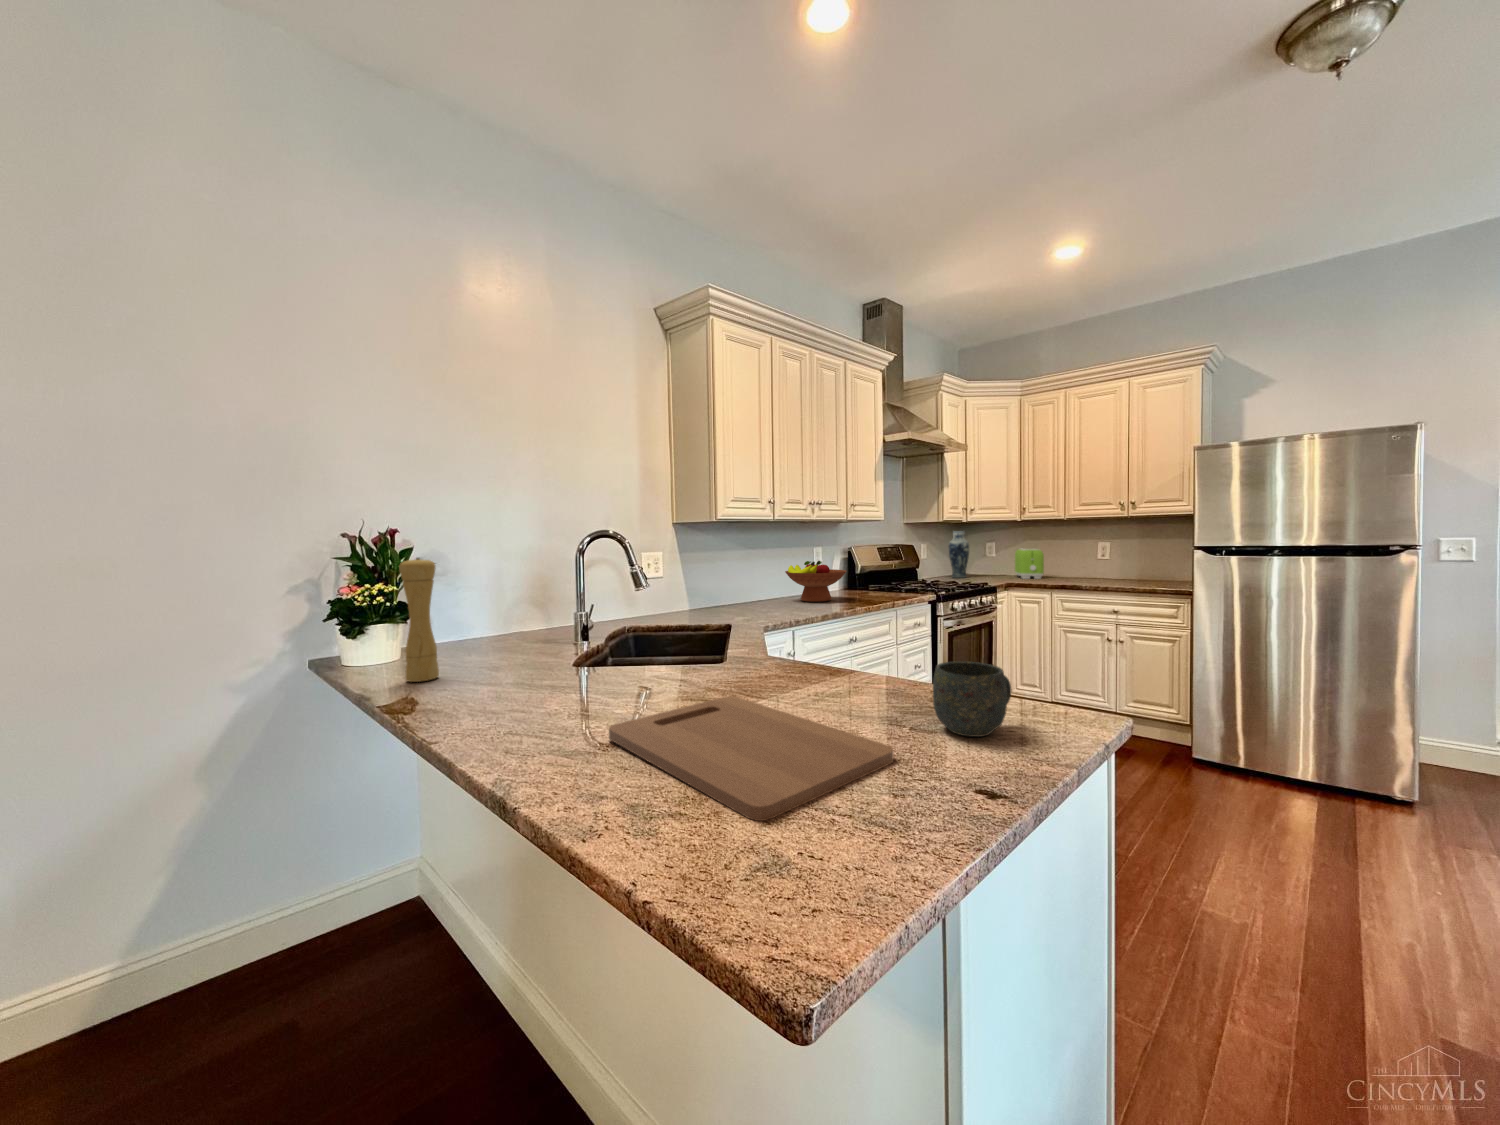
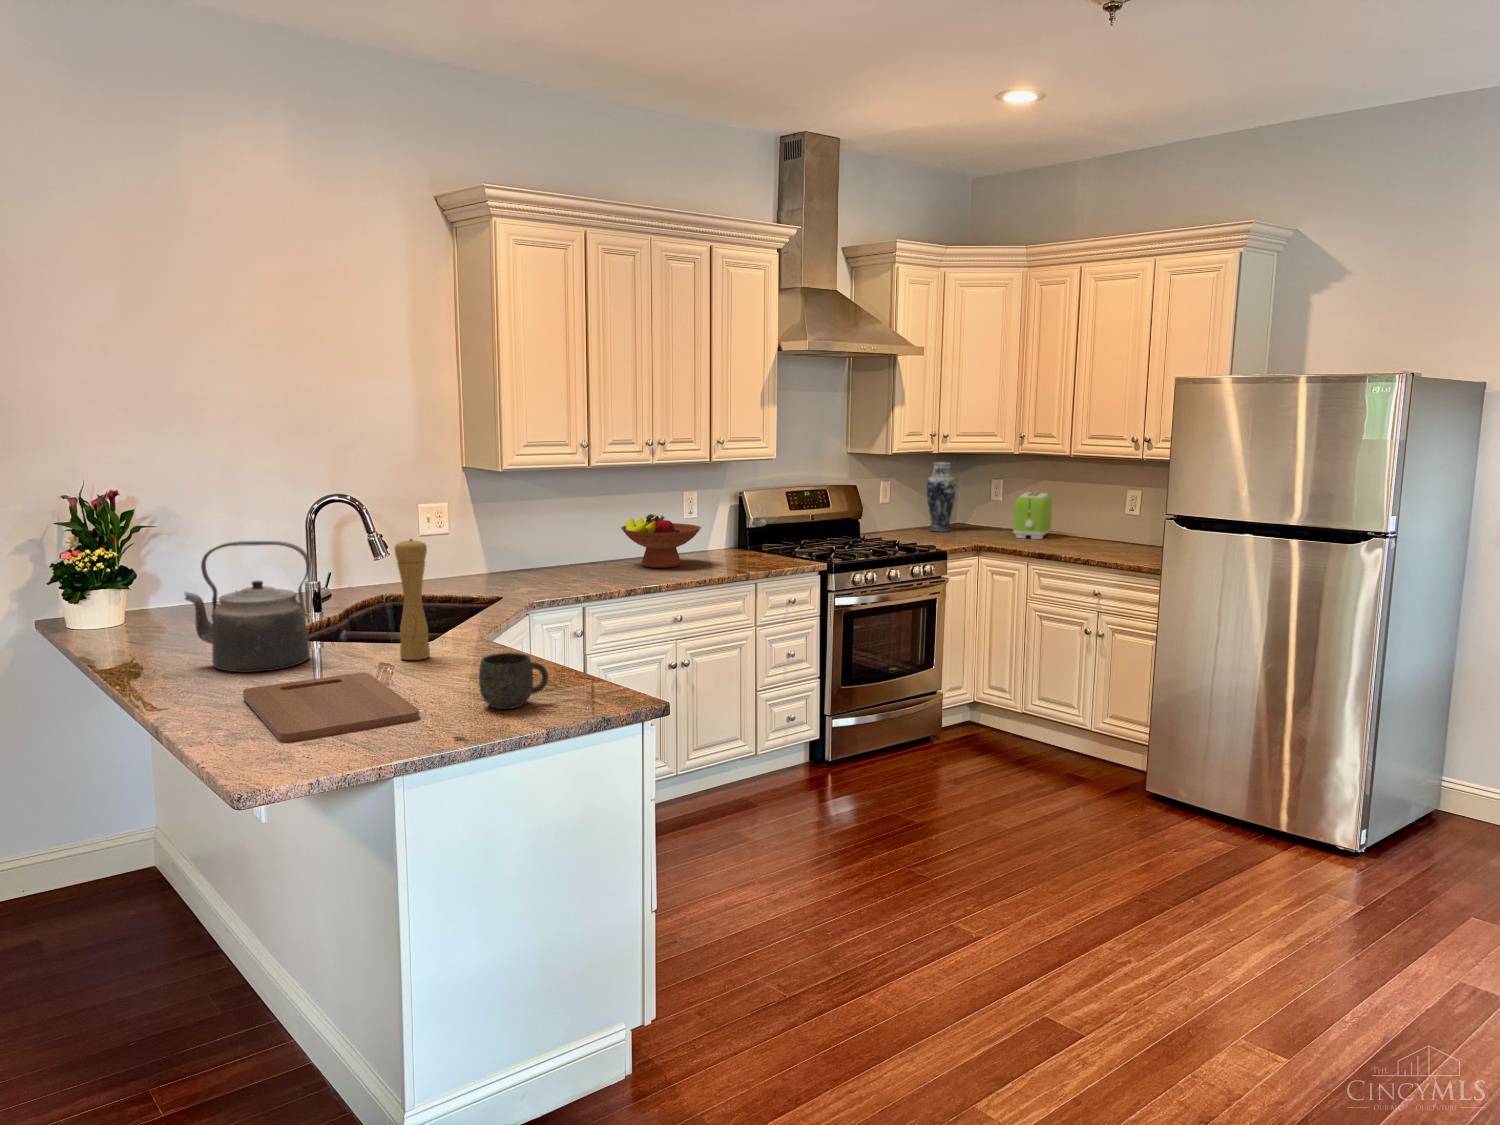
kettle: none [496,553,634,703] -> present [185,541,310,672]
pepper mill: present [399,558,439,682] -> present [395,539,430,660]

